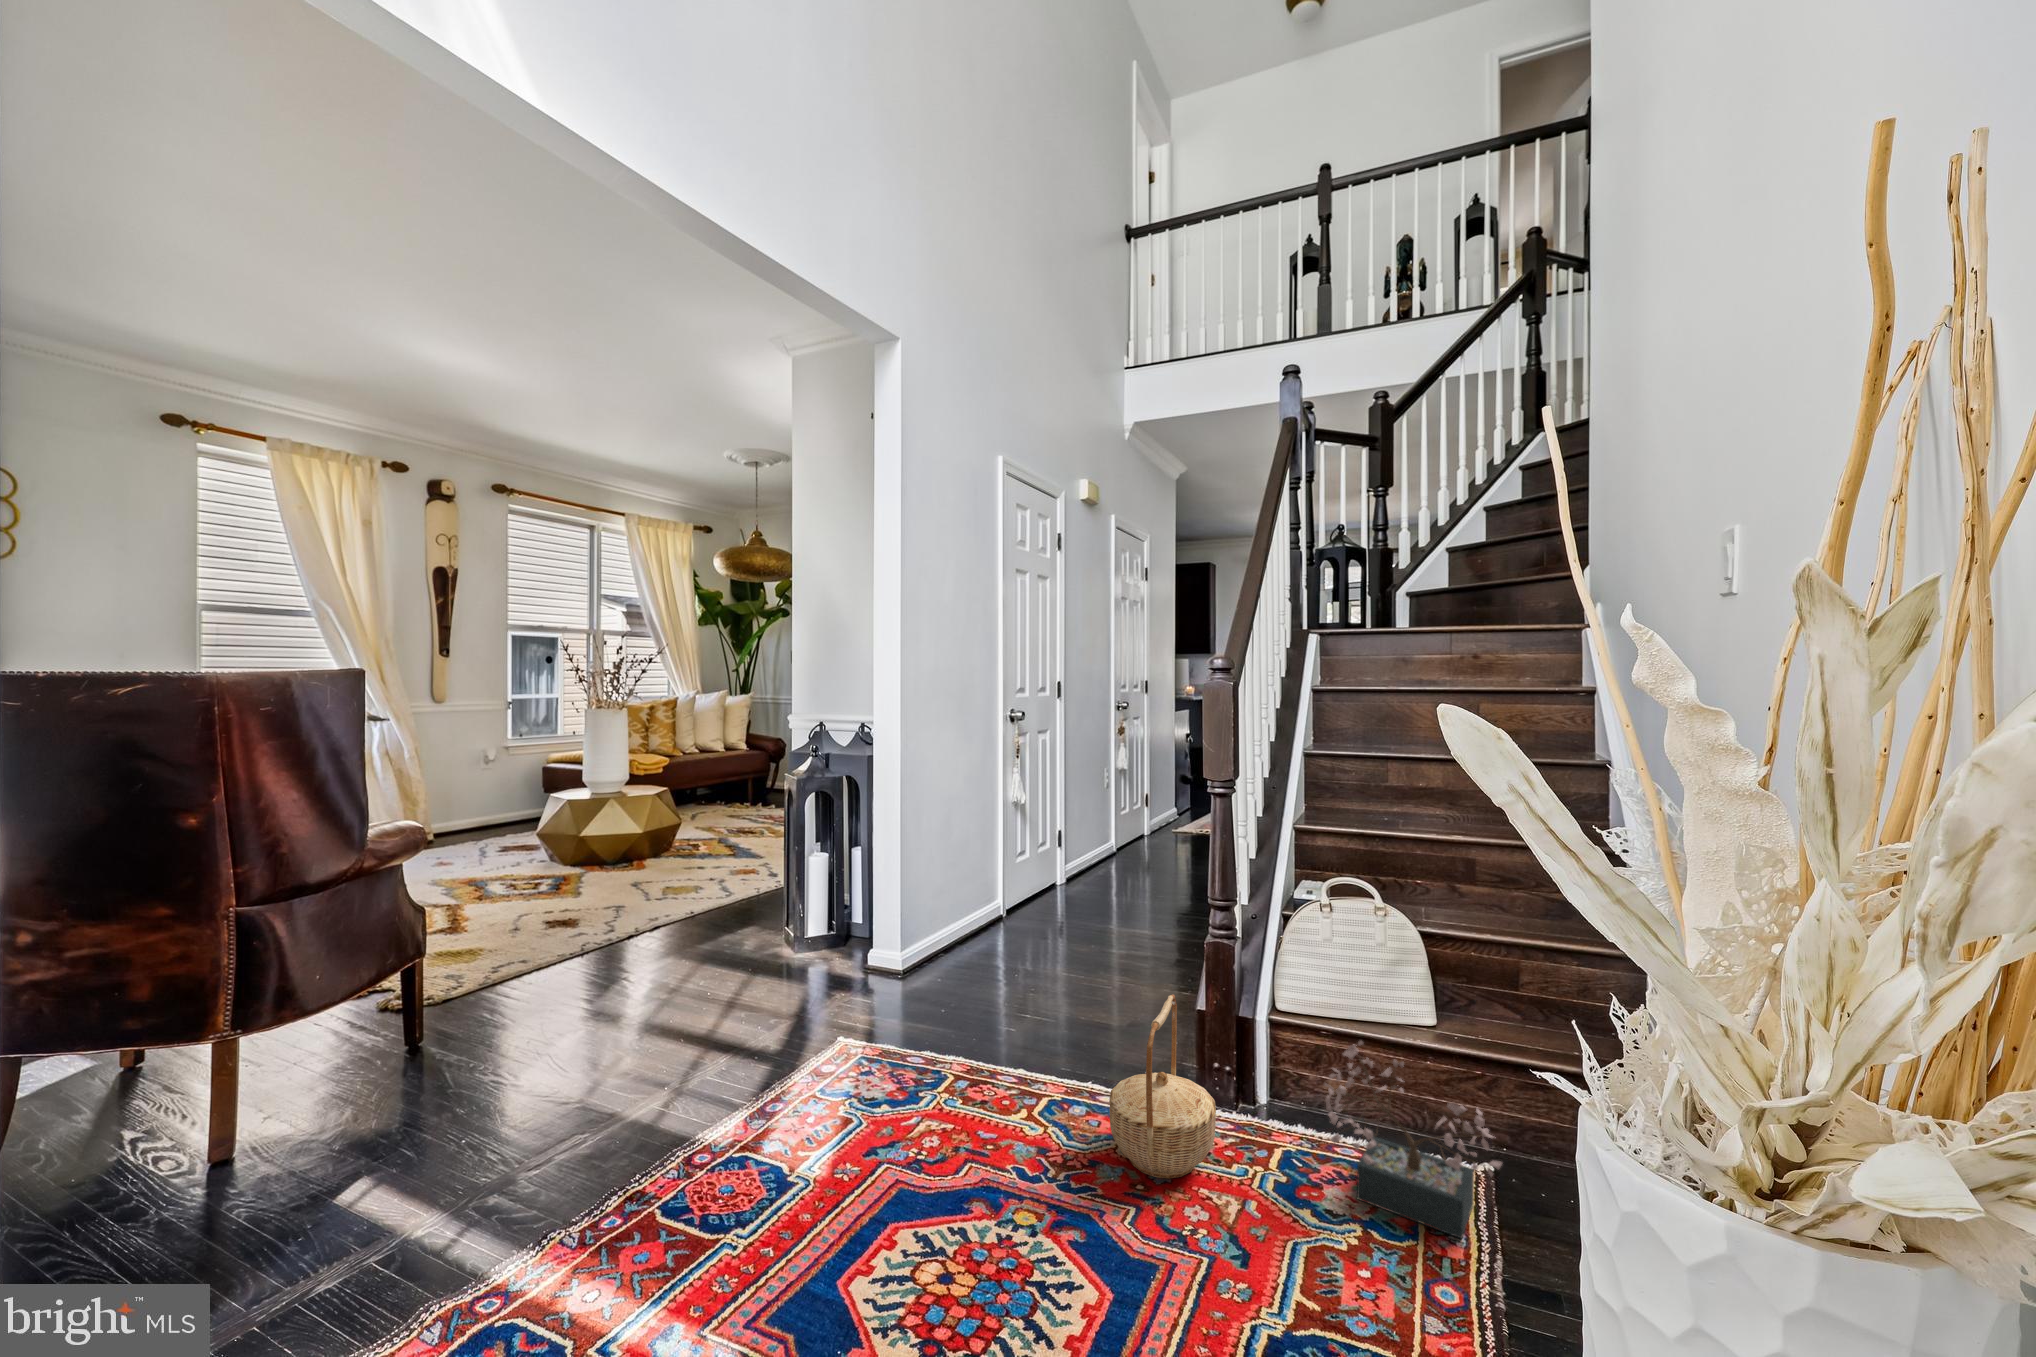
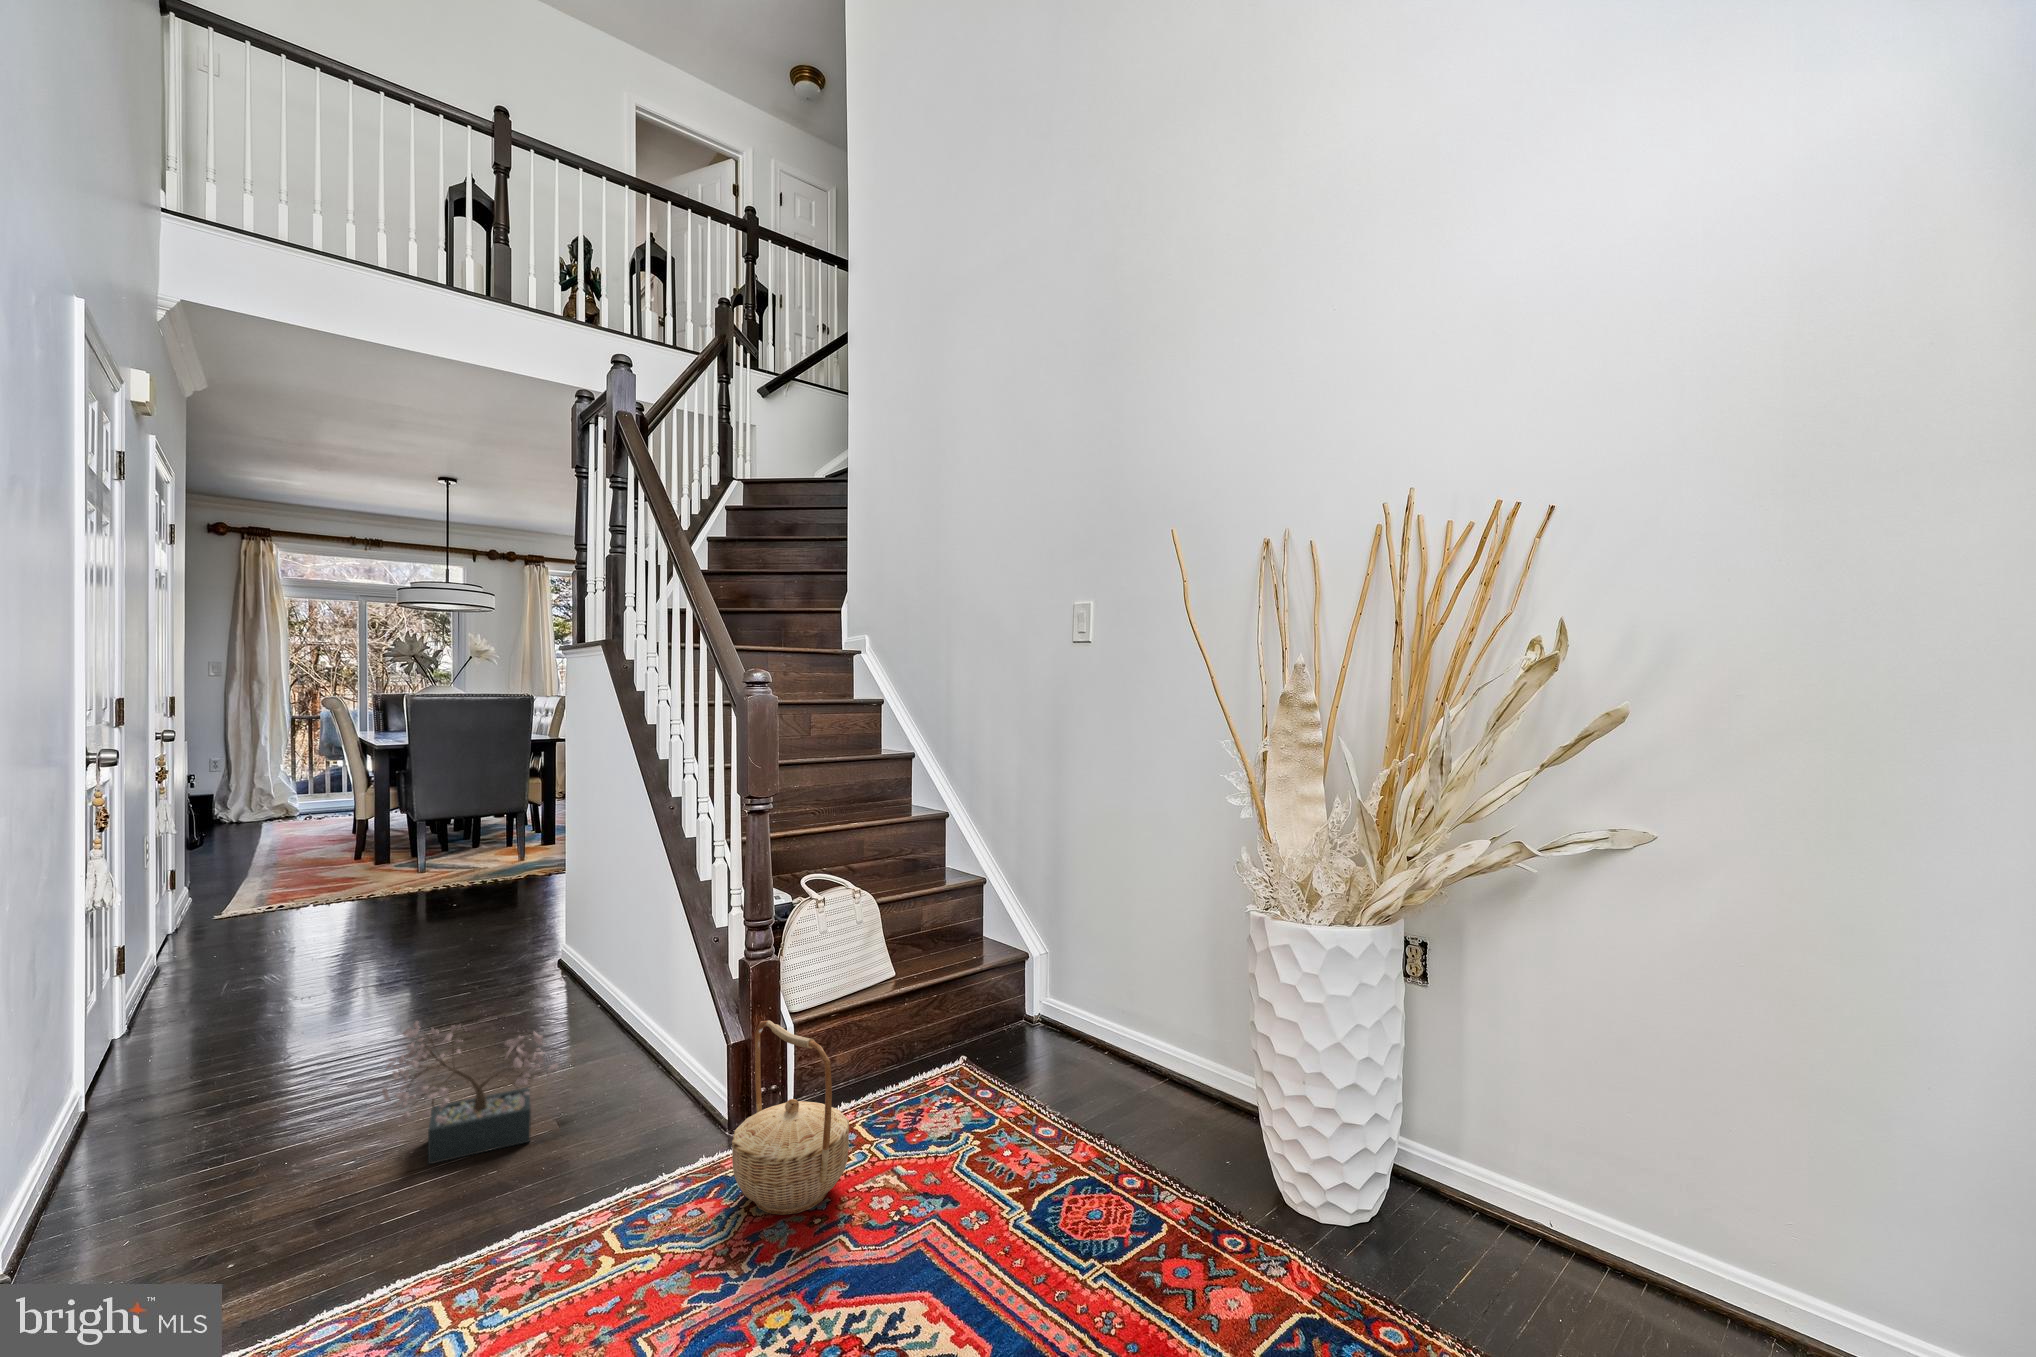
decorative plant: present [1324,1041,1502,1238] -> present [382,1021,558,1164]

